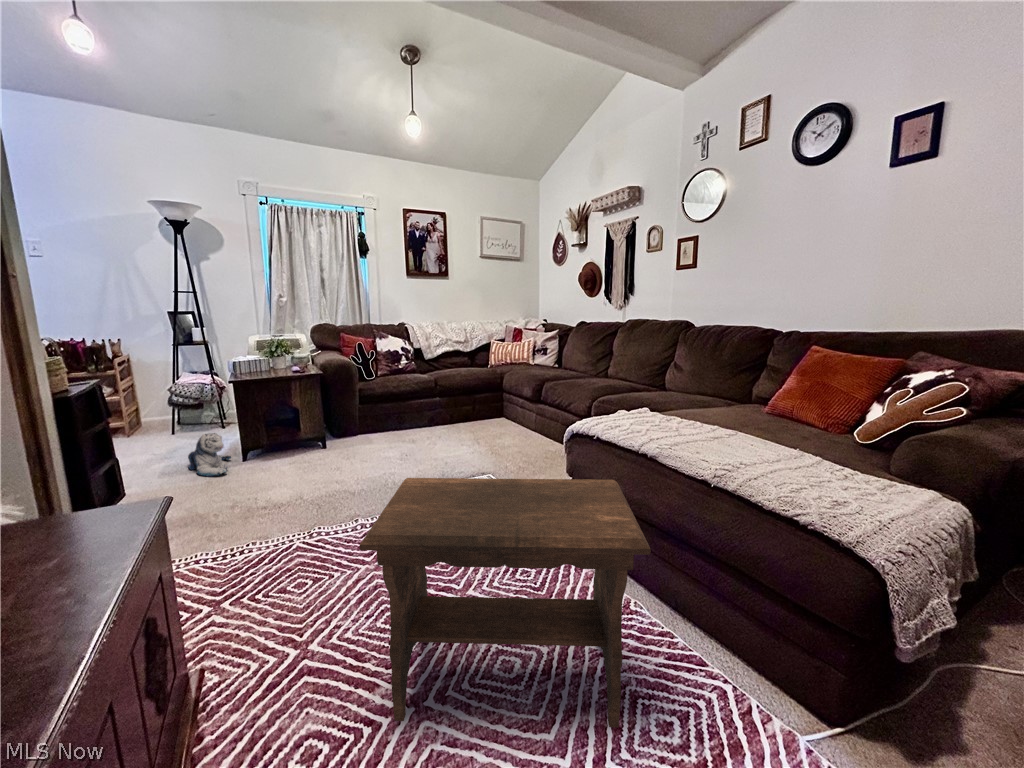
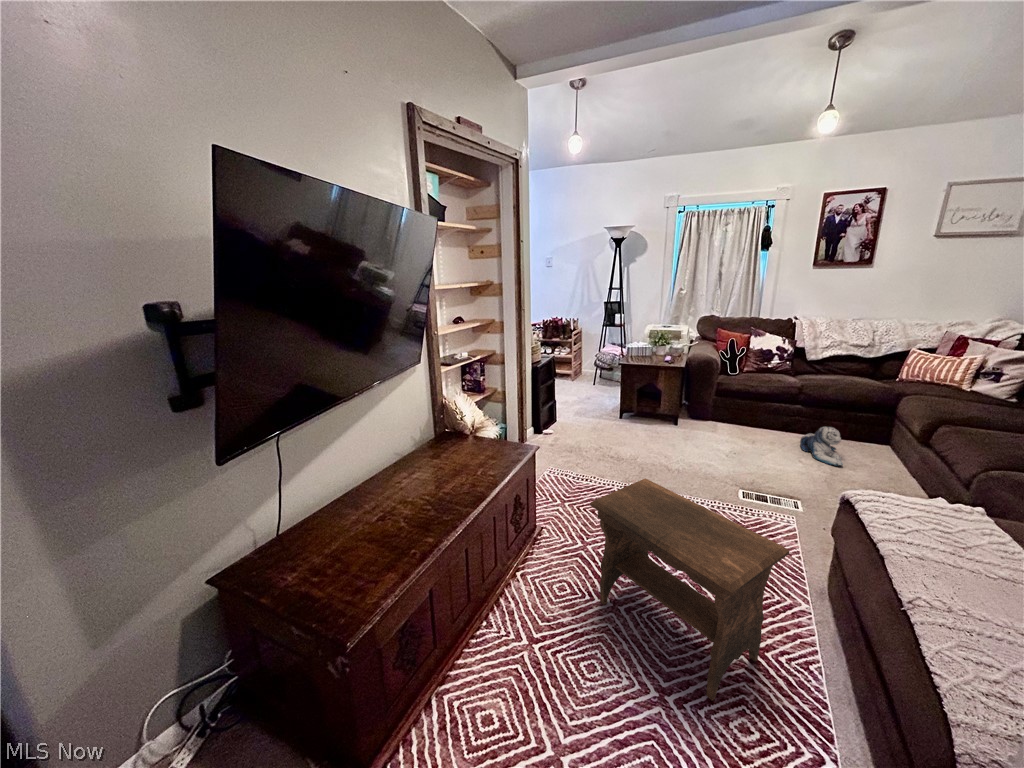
plush toy: present [188,433,231,477] -> present [800,427,843,466]

